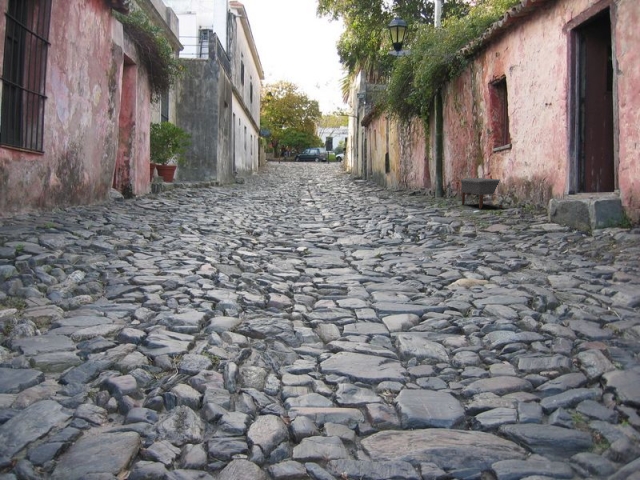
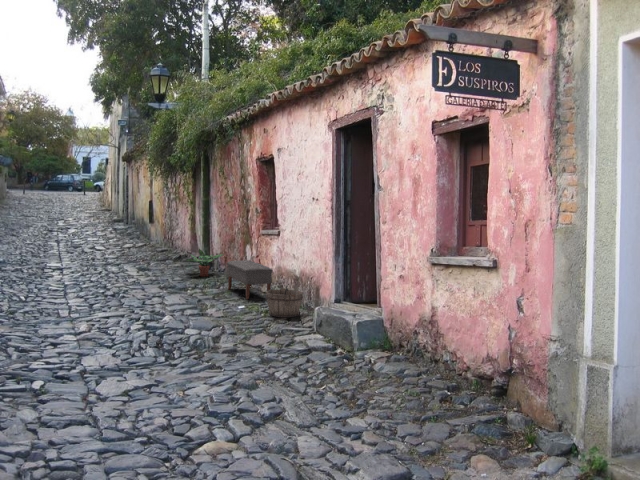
potted plant: none [422,174,457,199] -> present [186,249,222,277]
wooden bucket: none [499,187,536,217] -> present [266,284,303,317]

